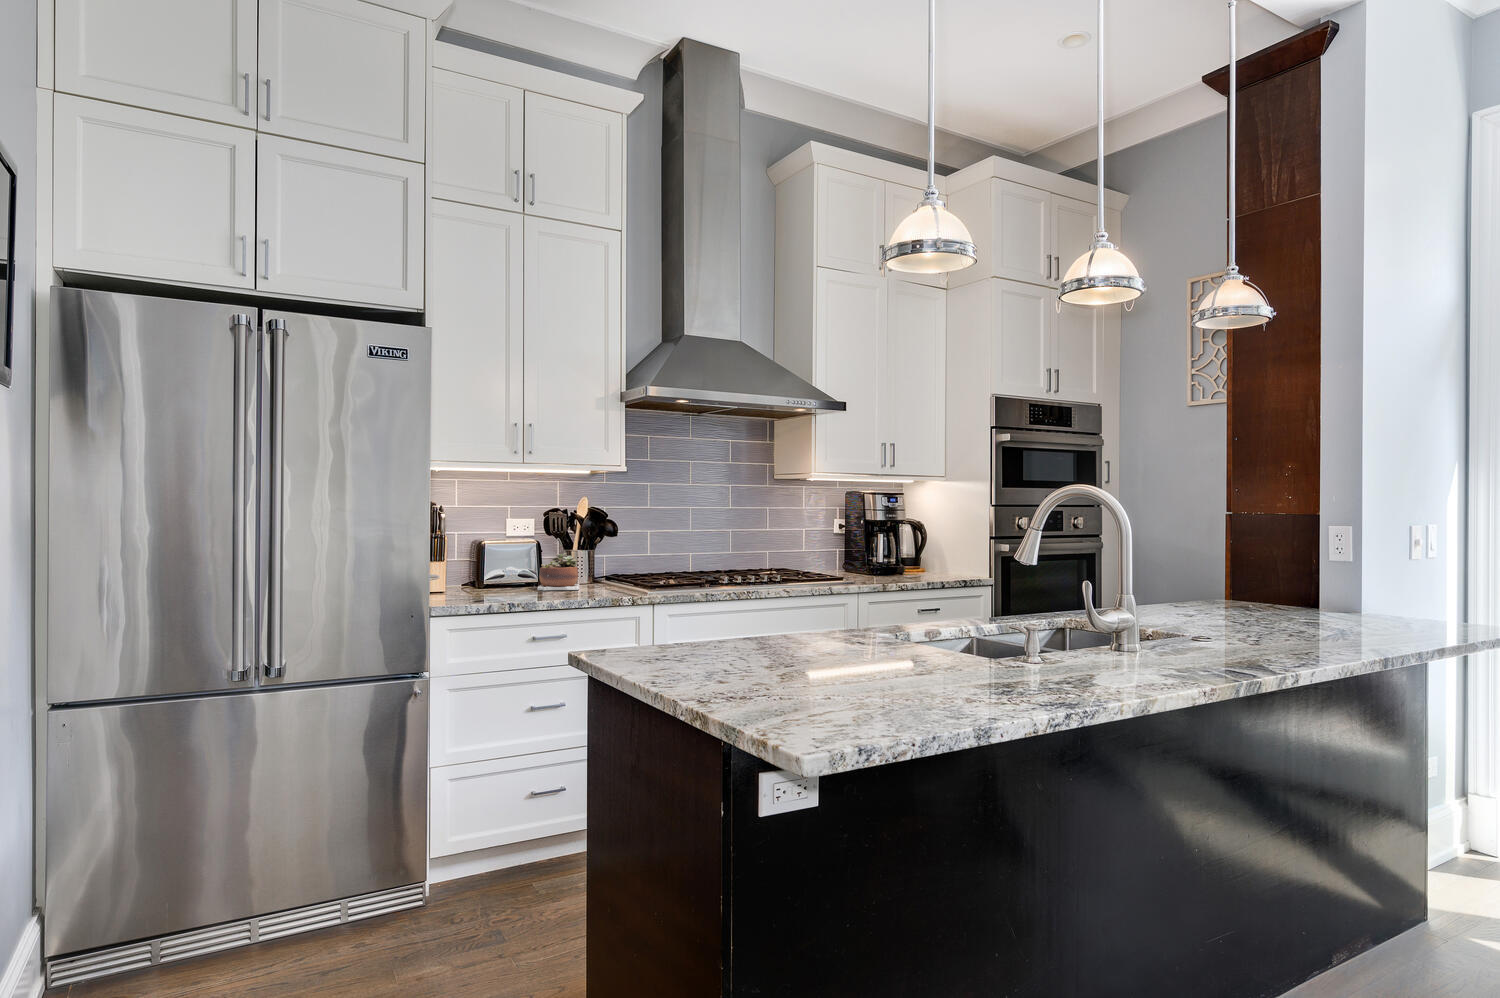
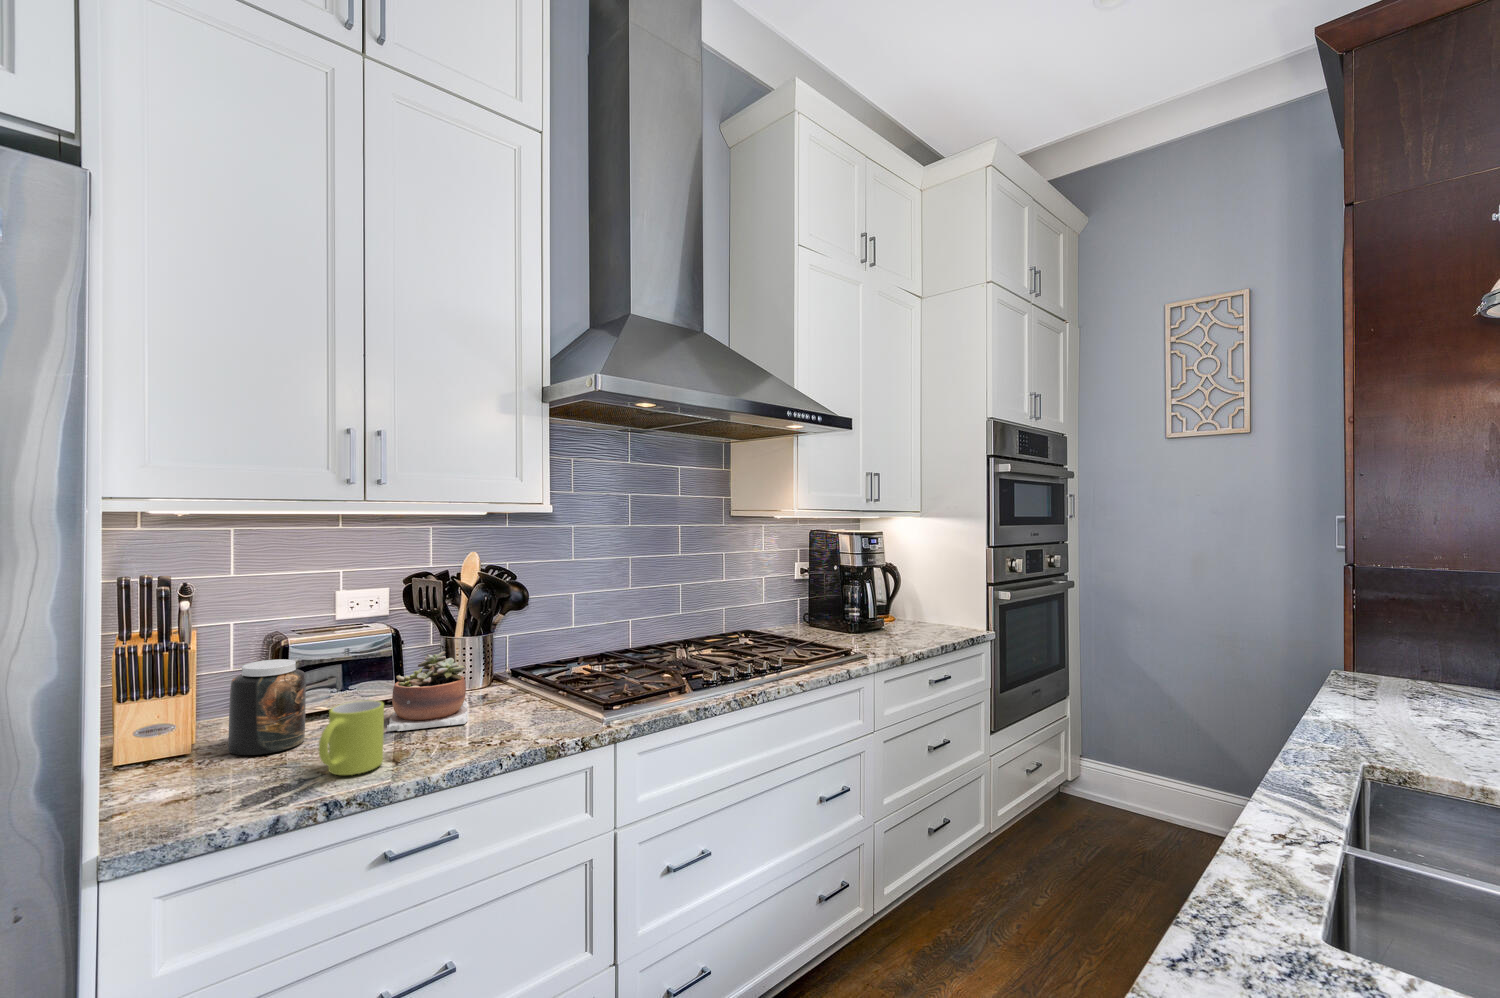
jar: none [464,549,498,593] -> present [228,659,306,755]
mug: none [510,566,538,598] -> present [319,700,384,775]

